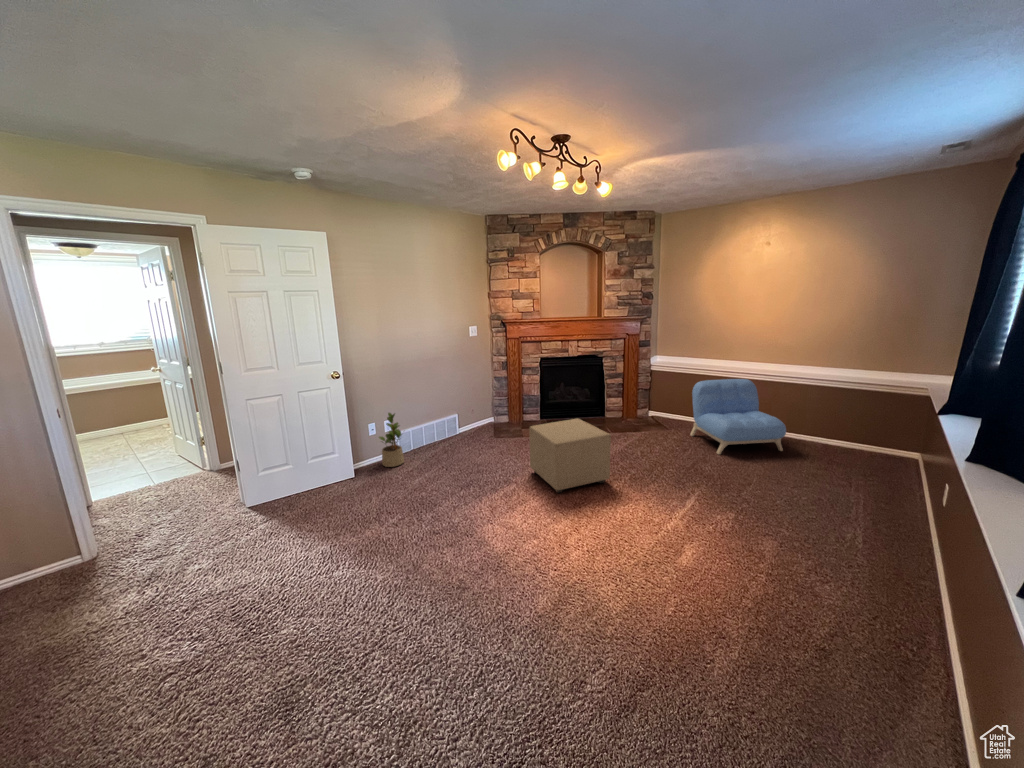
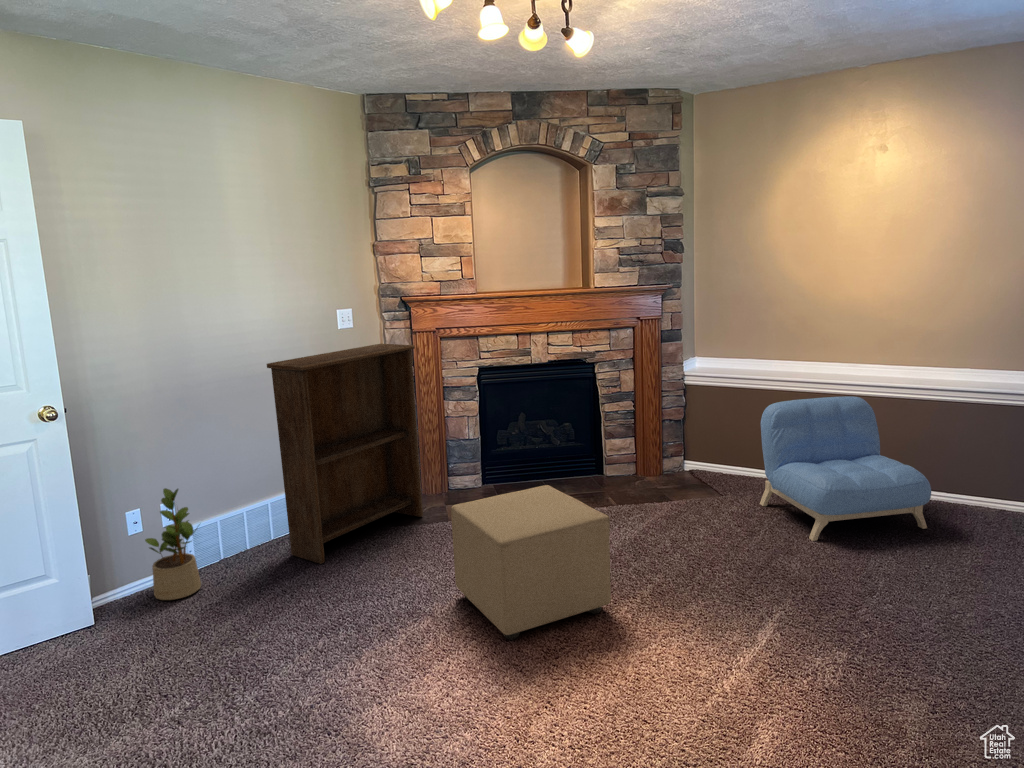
bookshelf: none [437,344,511,454] -> present [267,344,423,564]

